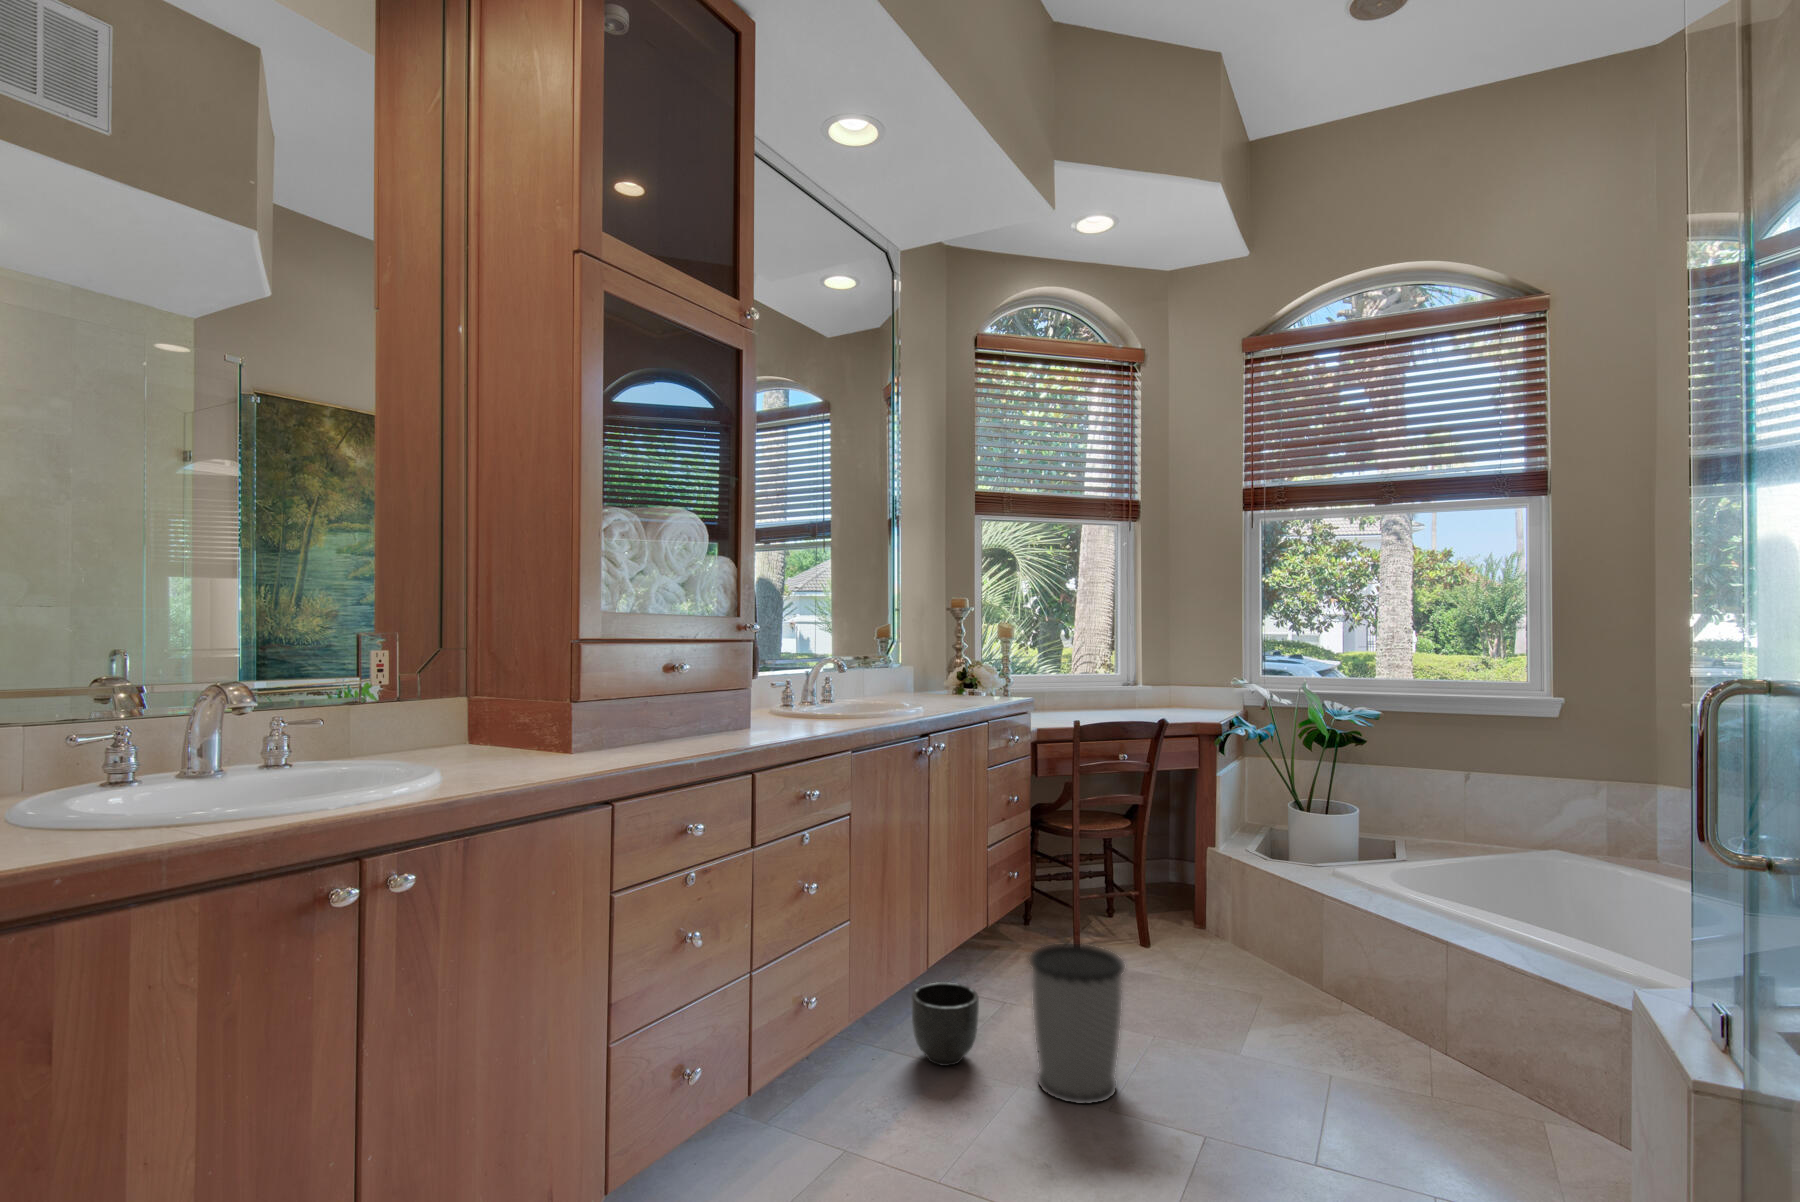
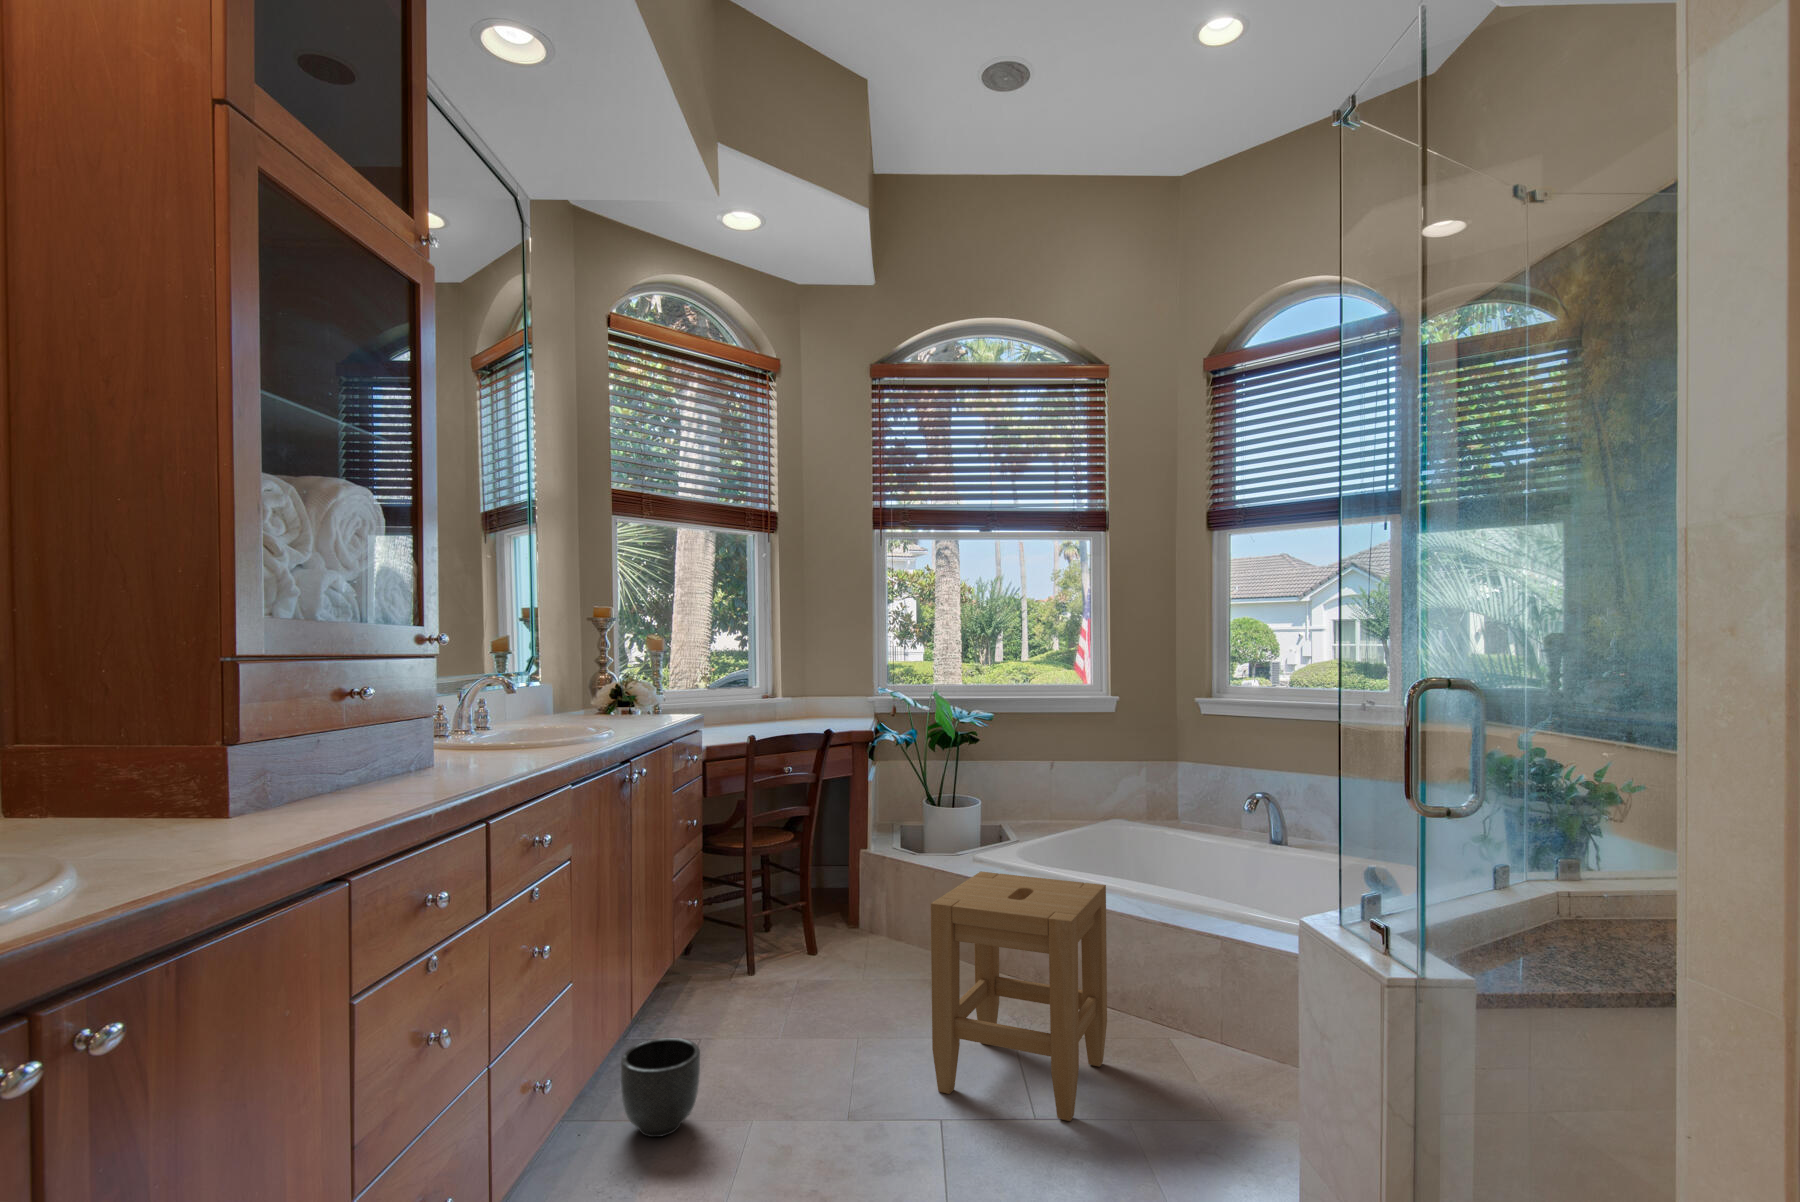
stool: none [1204,881,1429,1160] -> present [931,871,1107,1121]
wastebasket: present [1030,944,1124,1104] -> none [762,966,861,1139]

